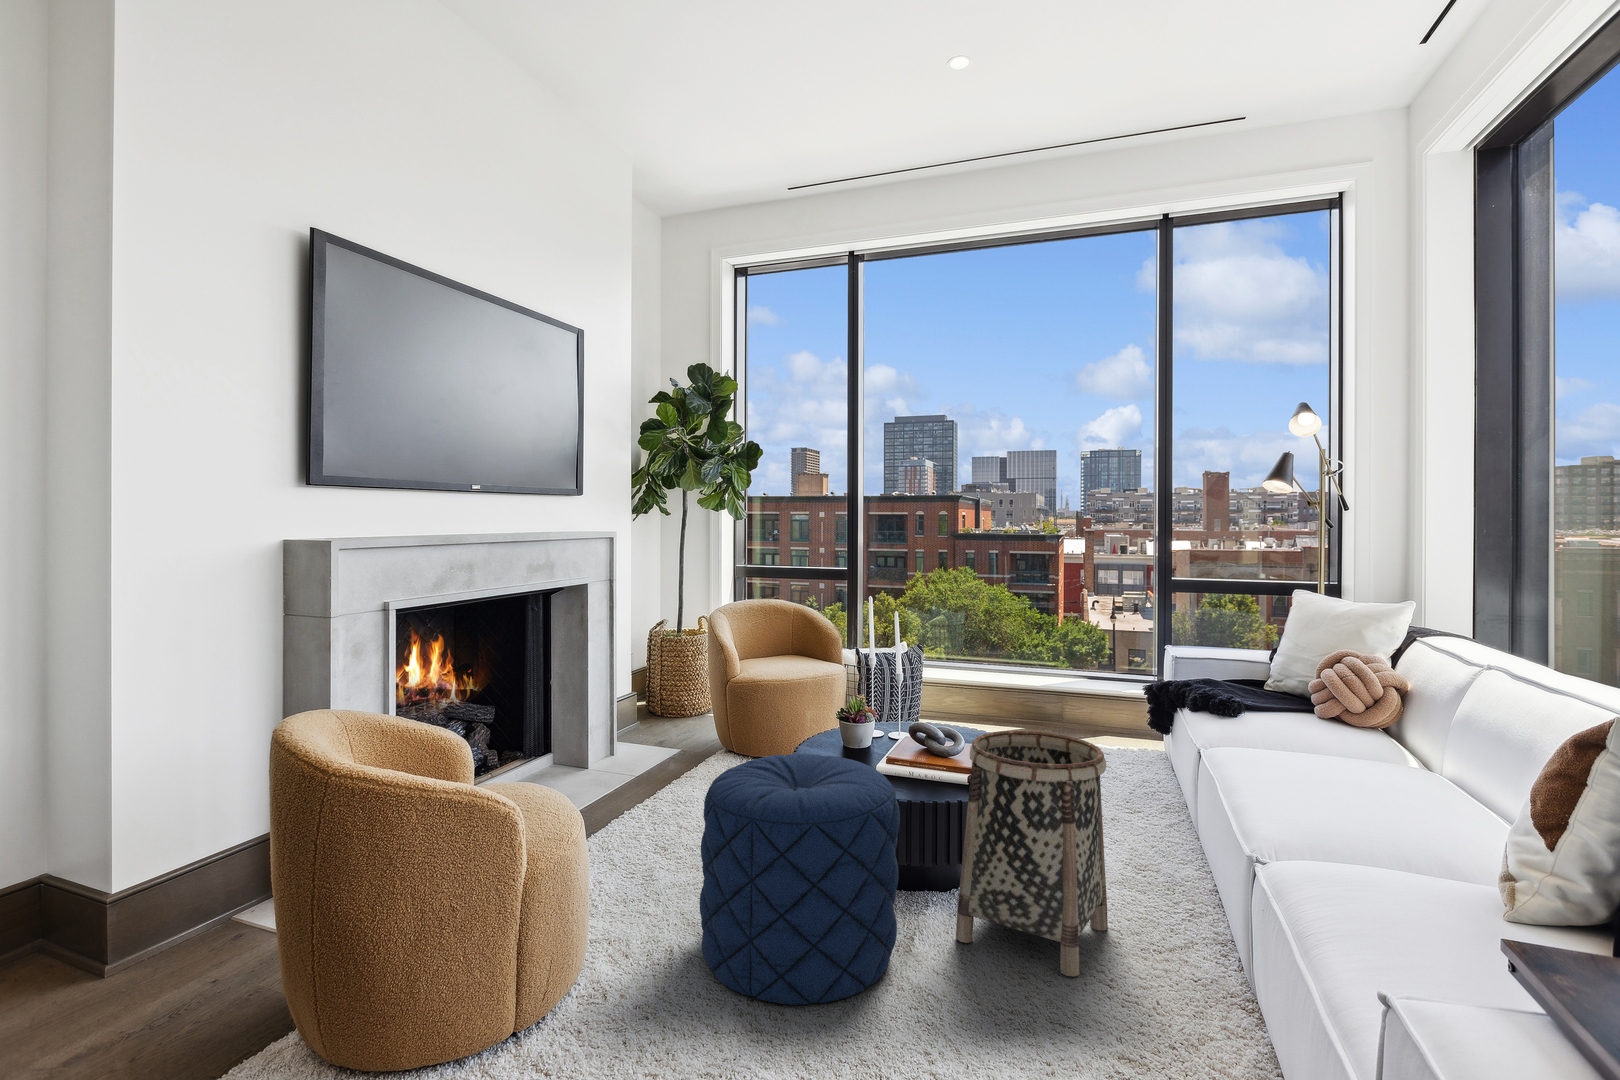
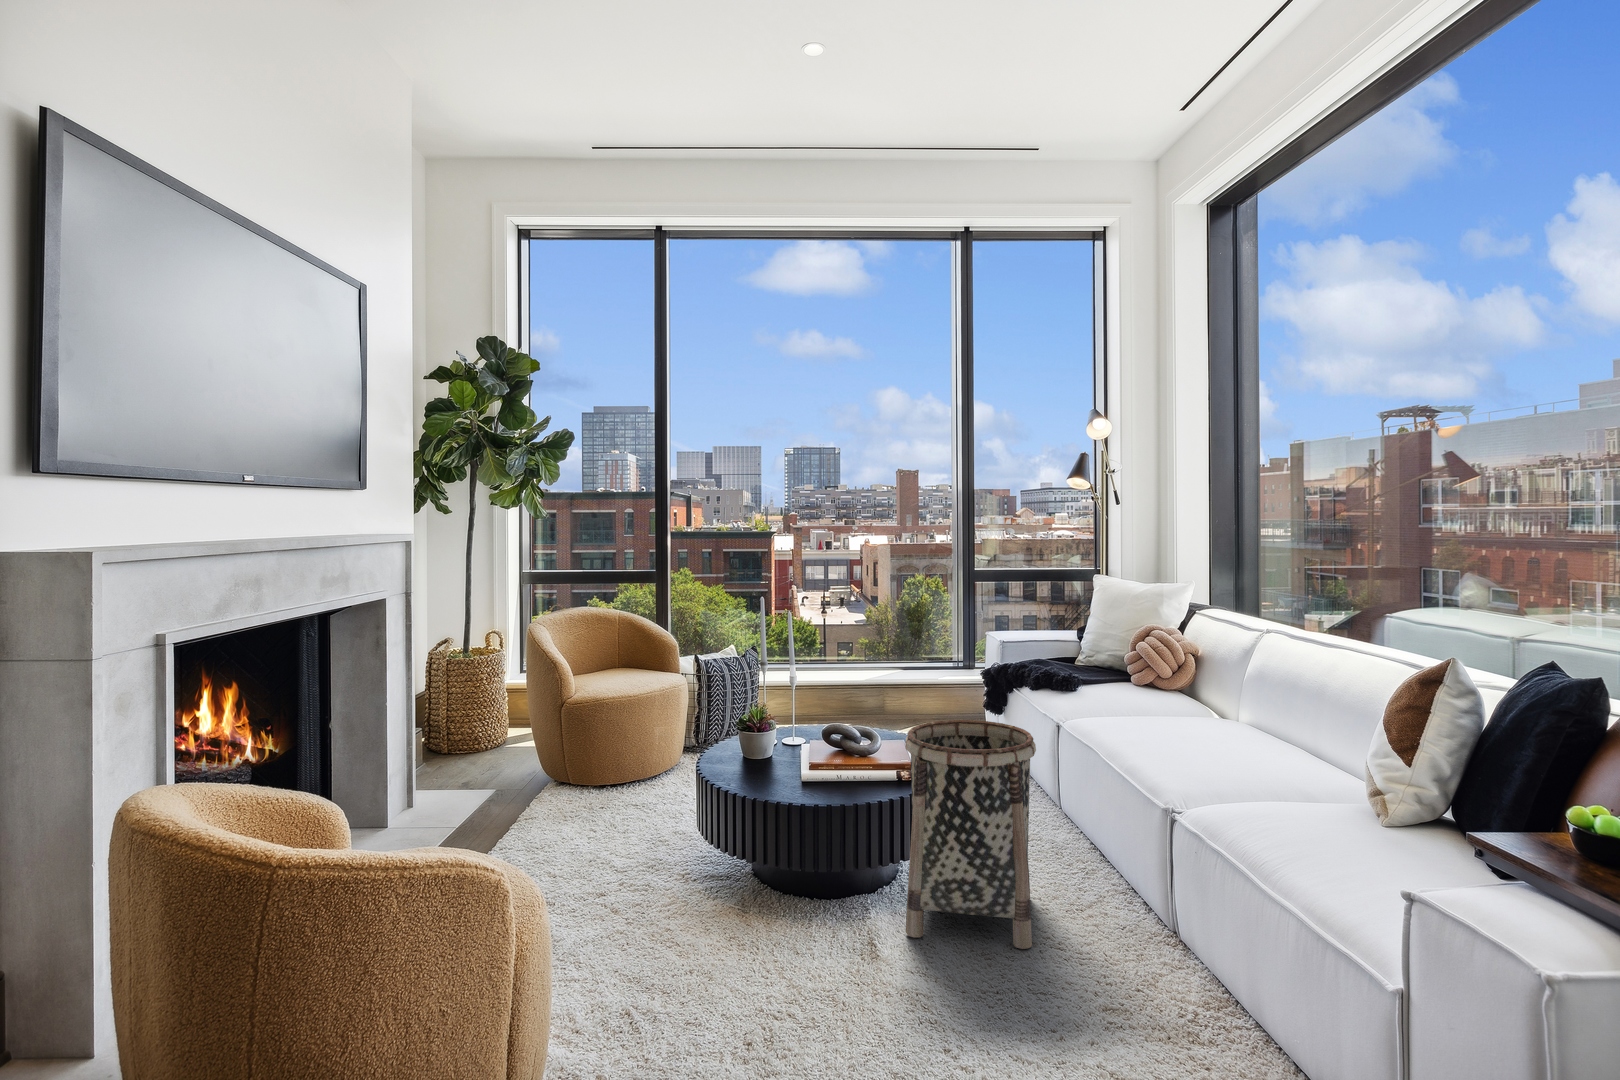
pouf: present [700,754,900,1005] -> none [655,770,867,1039]

